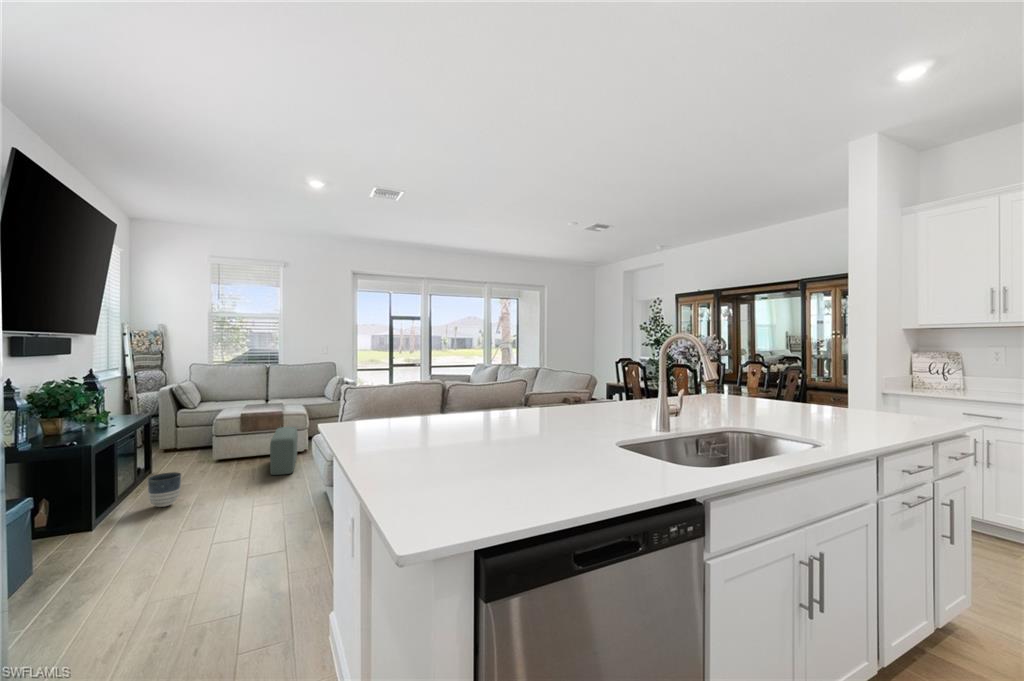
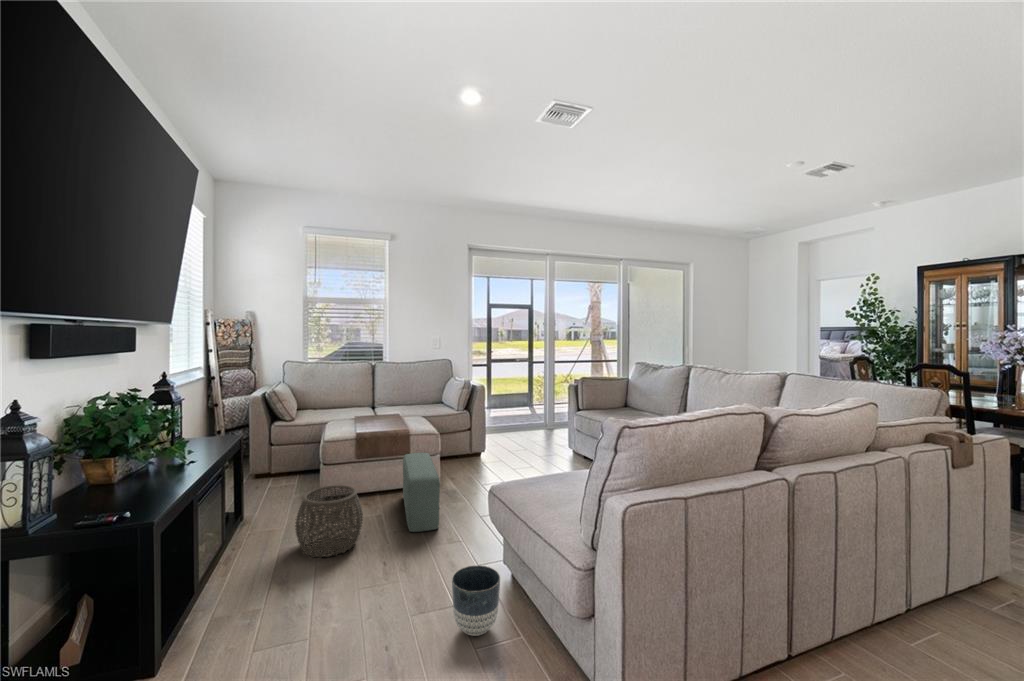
woven basket: none [186,444,236,488] -> present [295,485,363,558]
planter: present [147,472,181,507] -> present [452,565,500,636]

